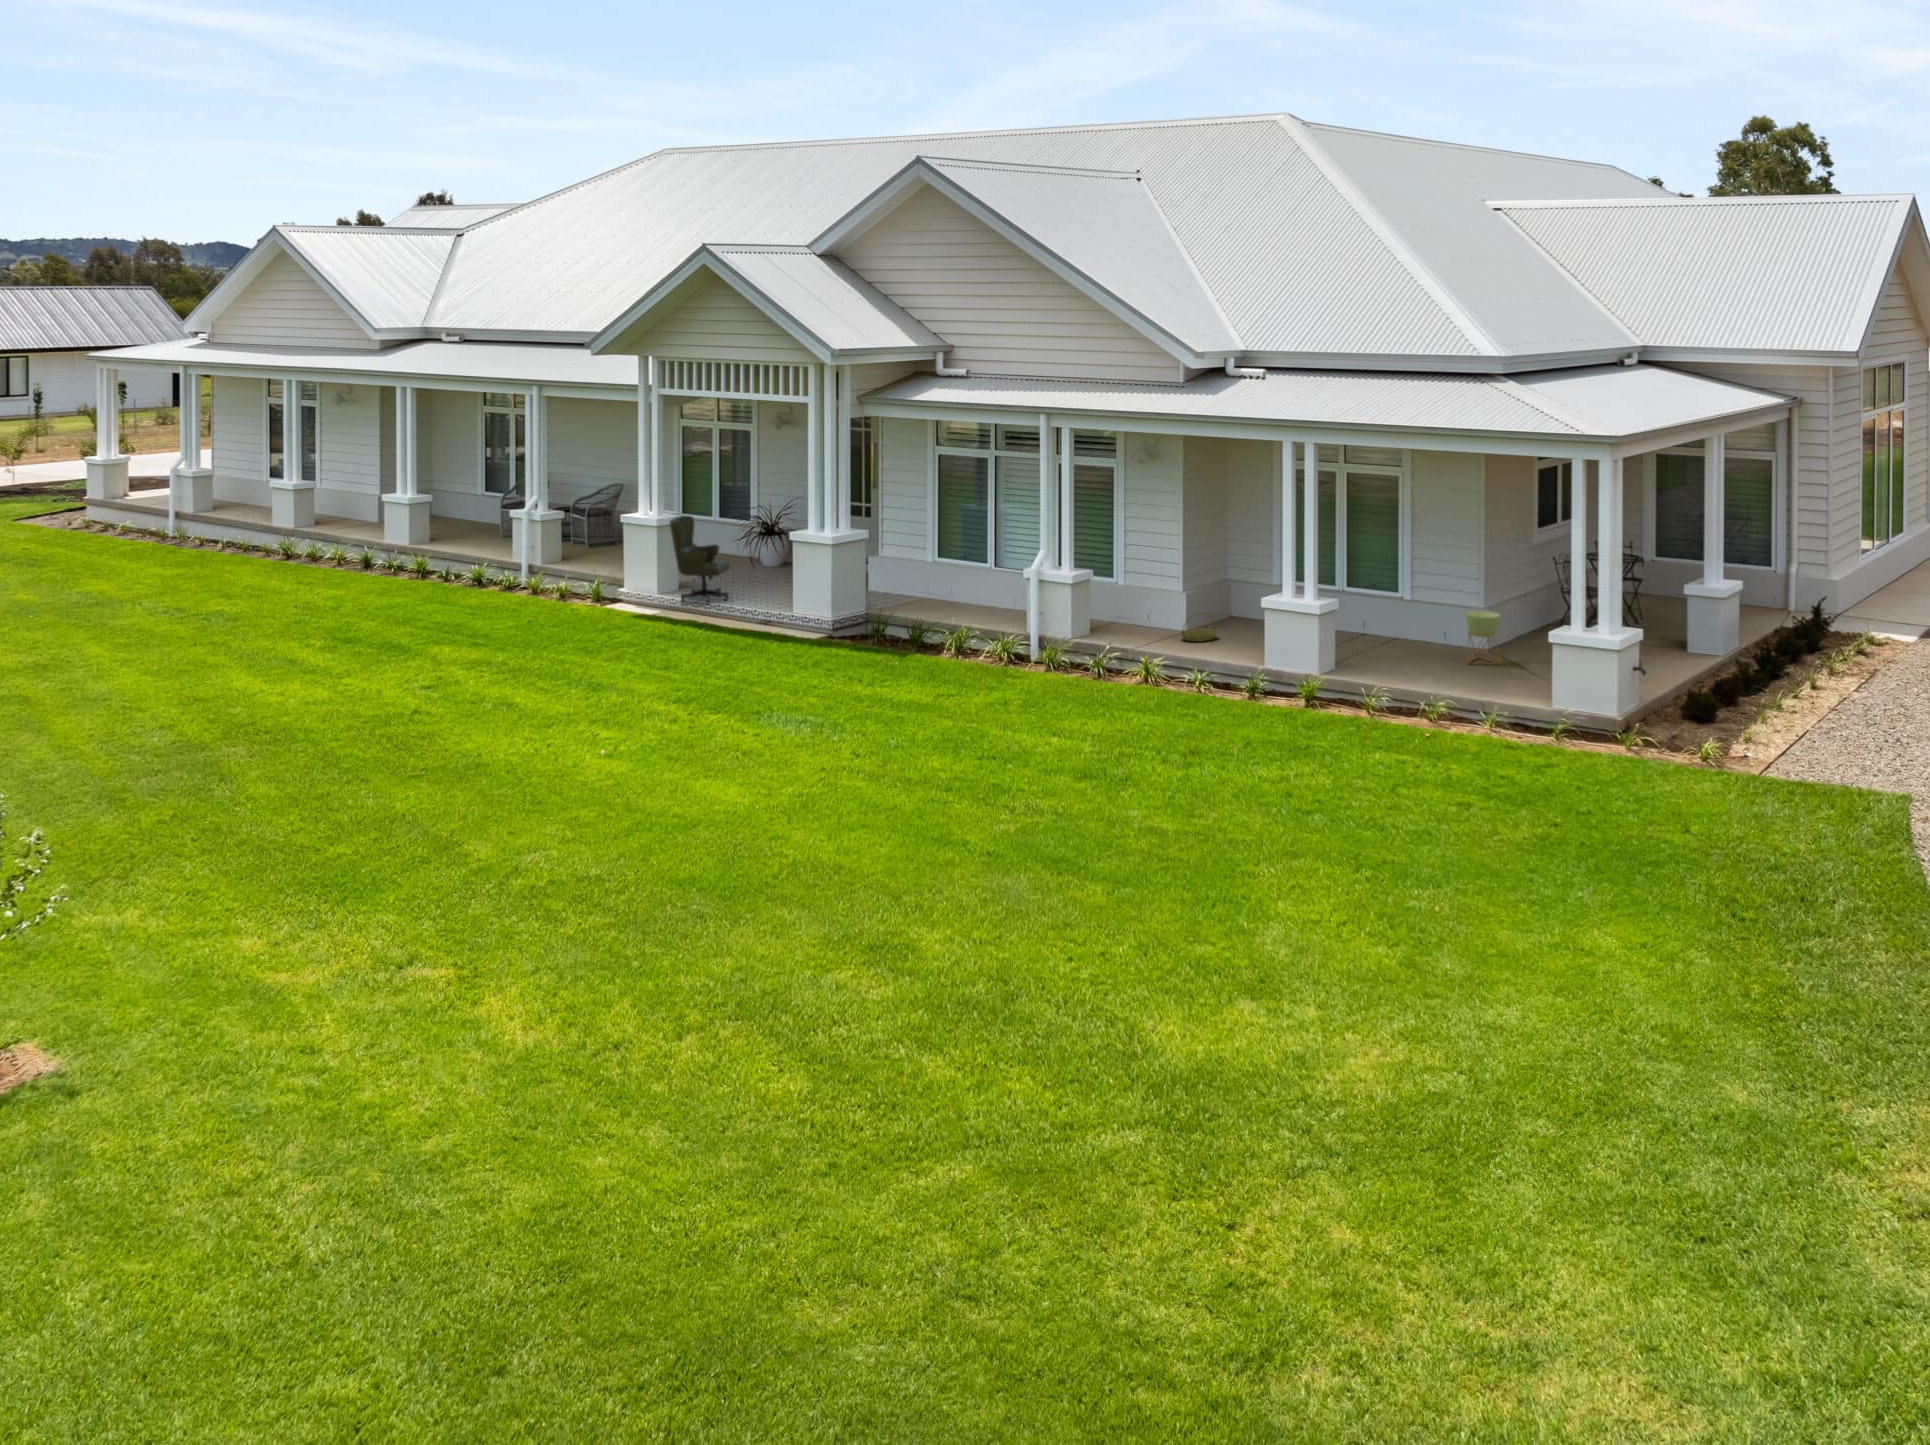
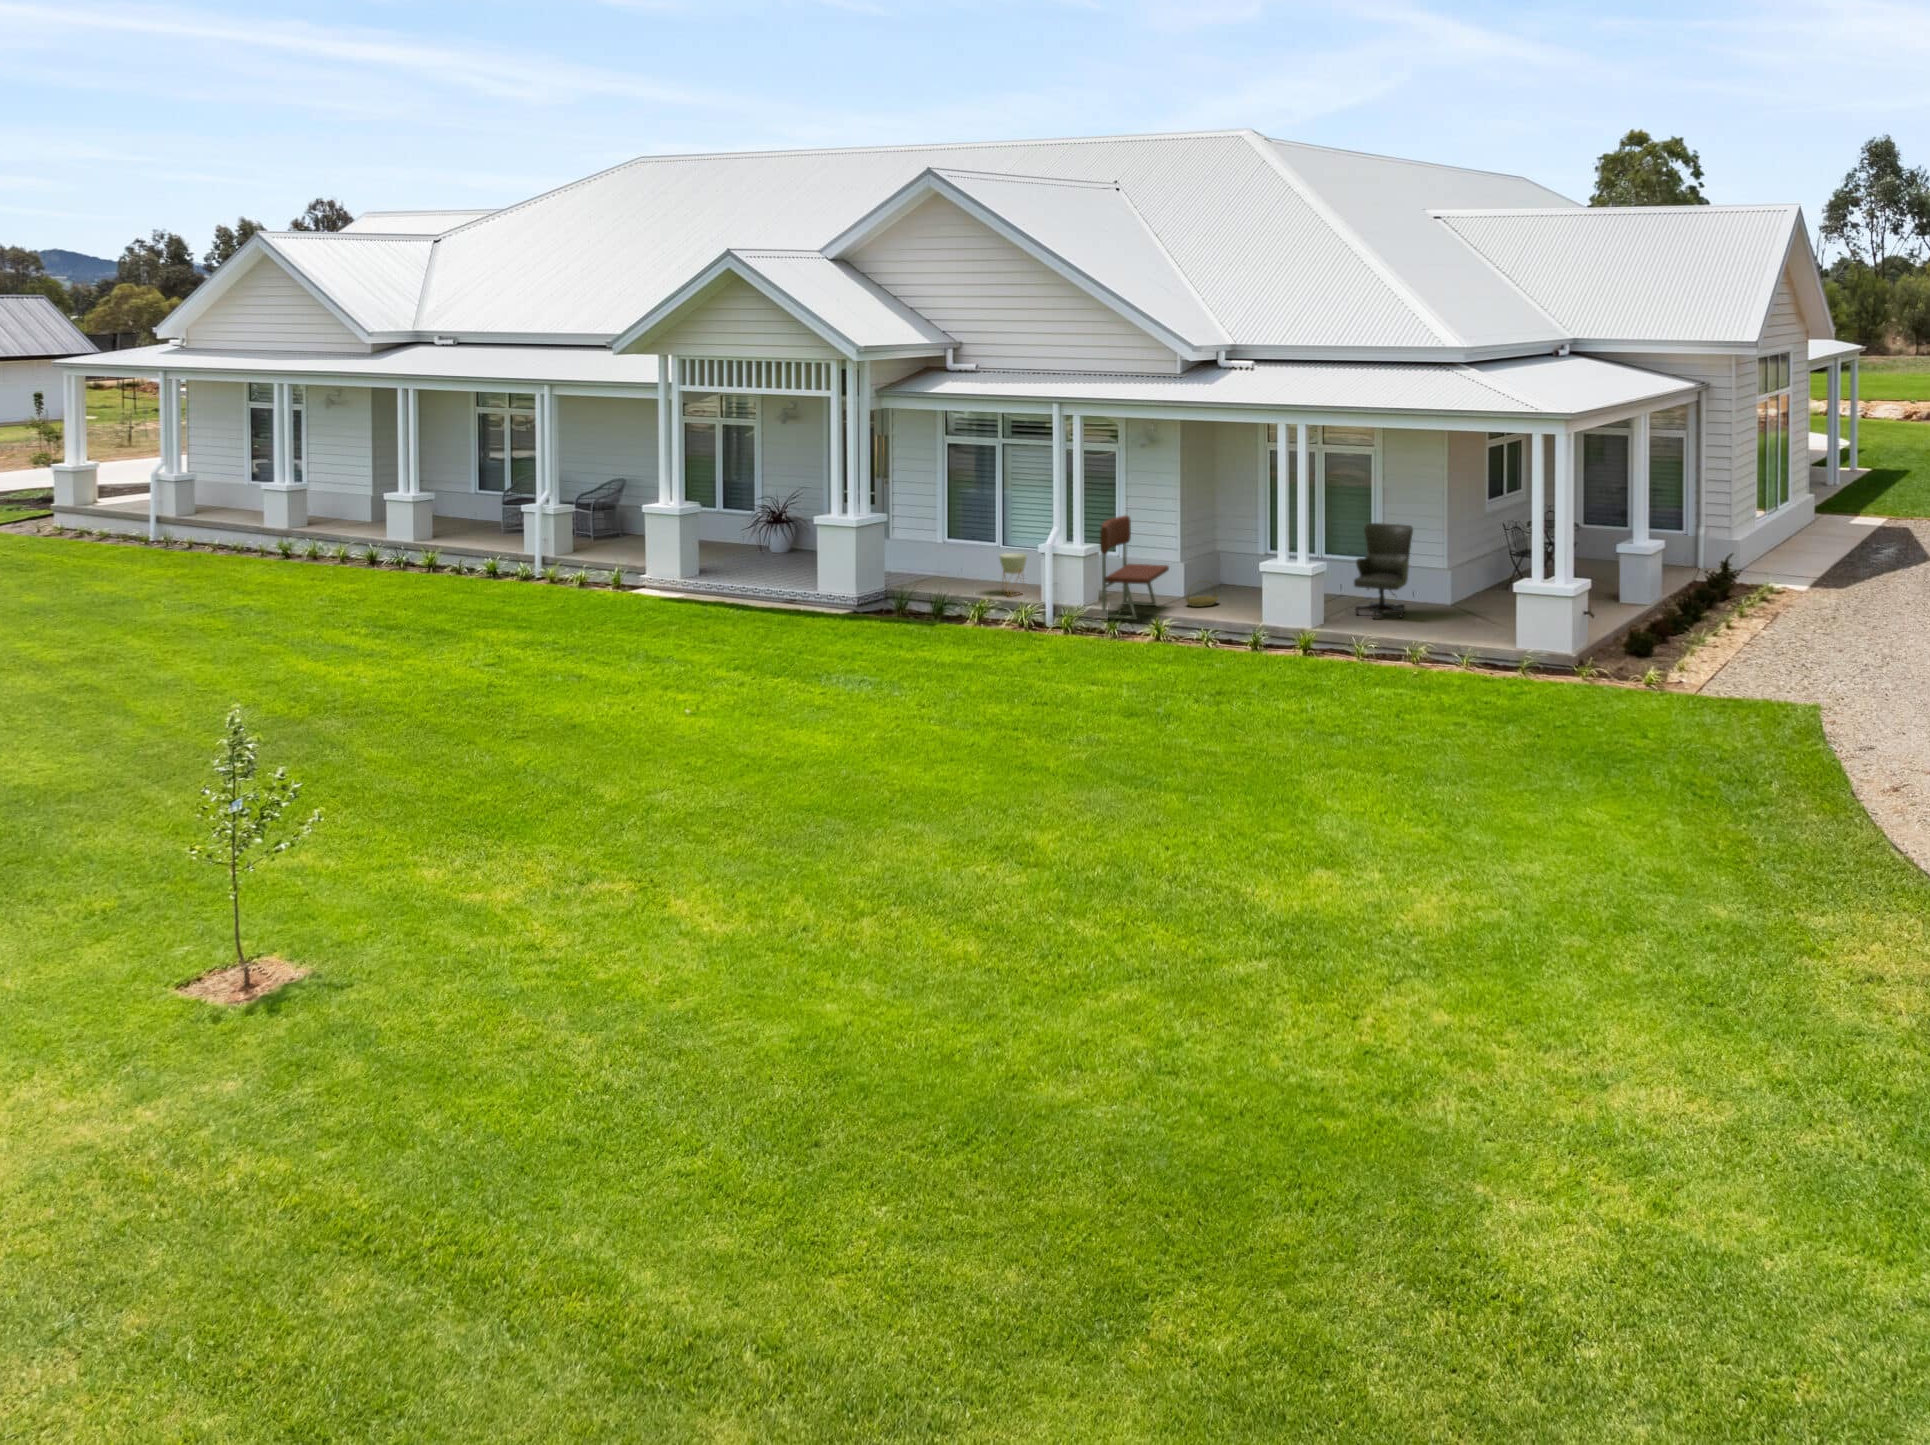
chair: present [670,516,730,604] -> present [1354,523,1413,619]
bench: none [1084,539,1163,655] -> present [1100,516,1169,620]
planter: present [1465,611,1501,664] -> present [1000,553,1027,596]

